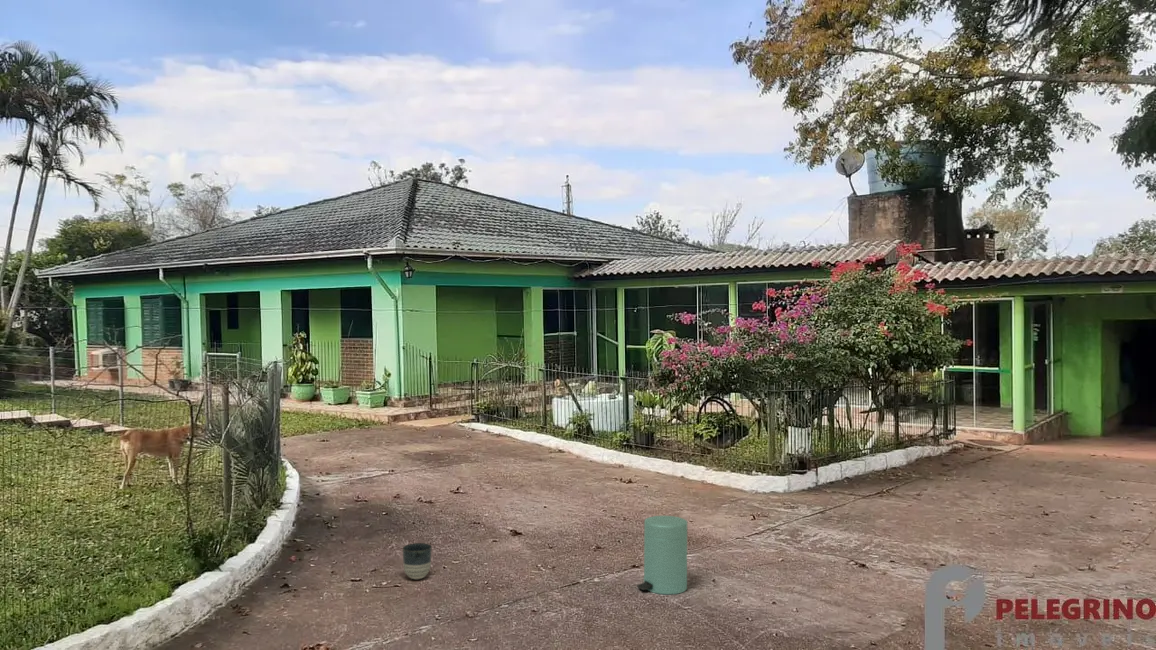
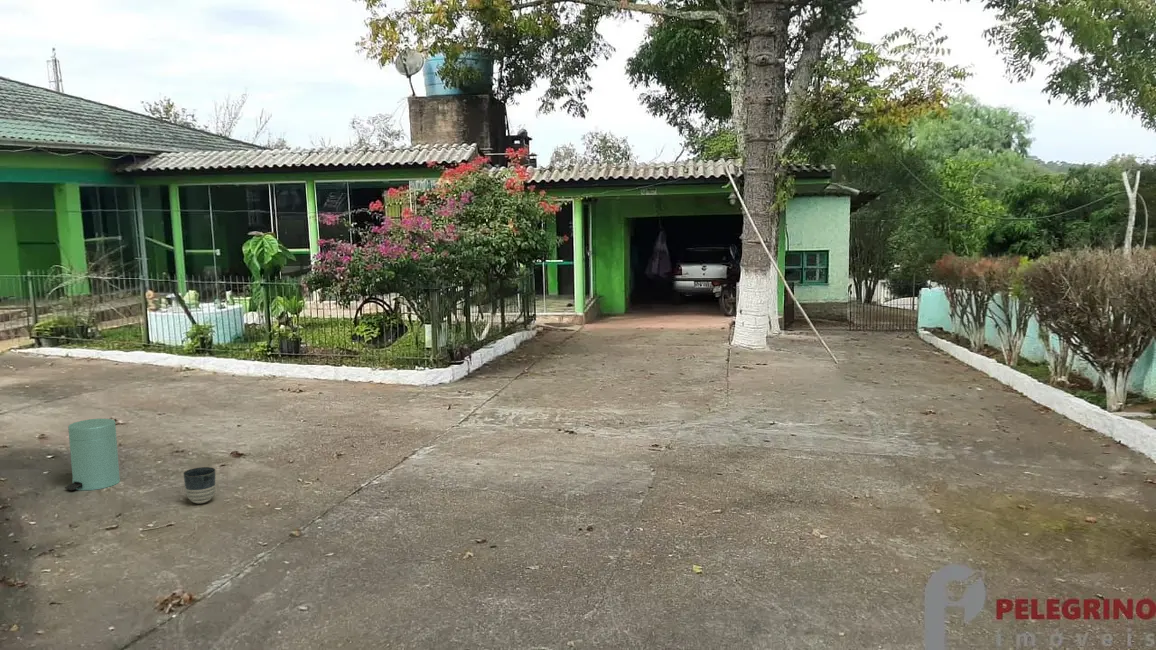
trash can: present [637,516,687,594] -> present [65,419,120,490]

